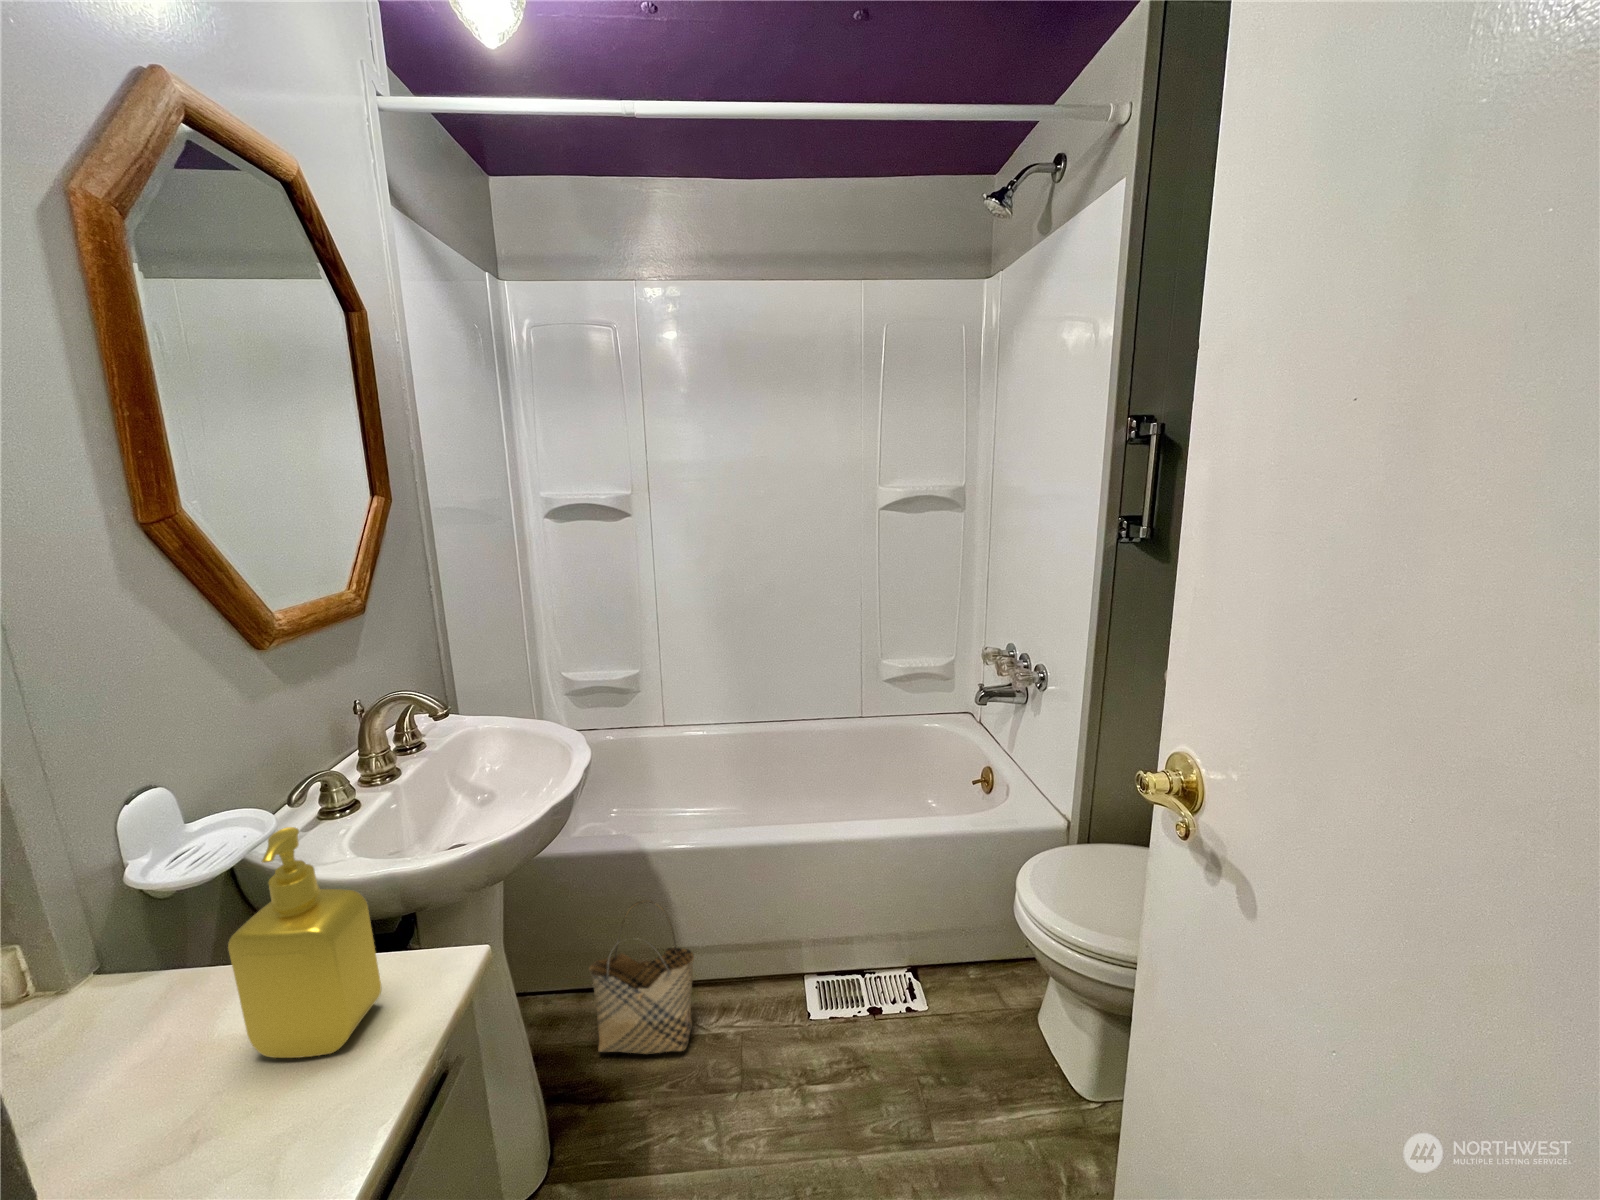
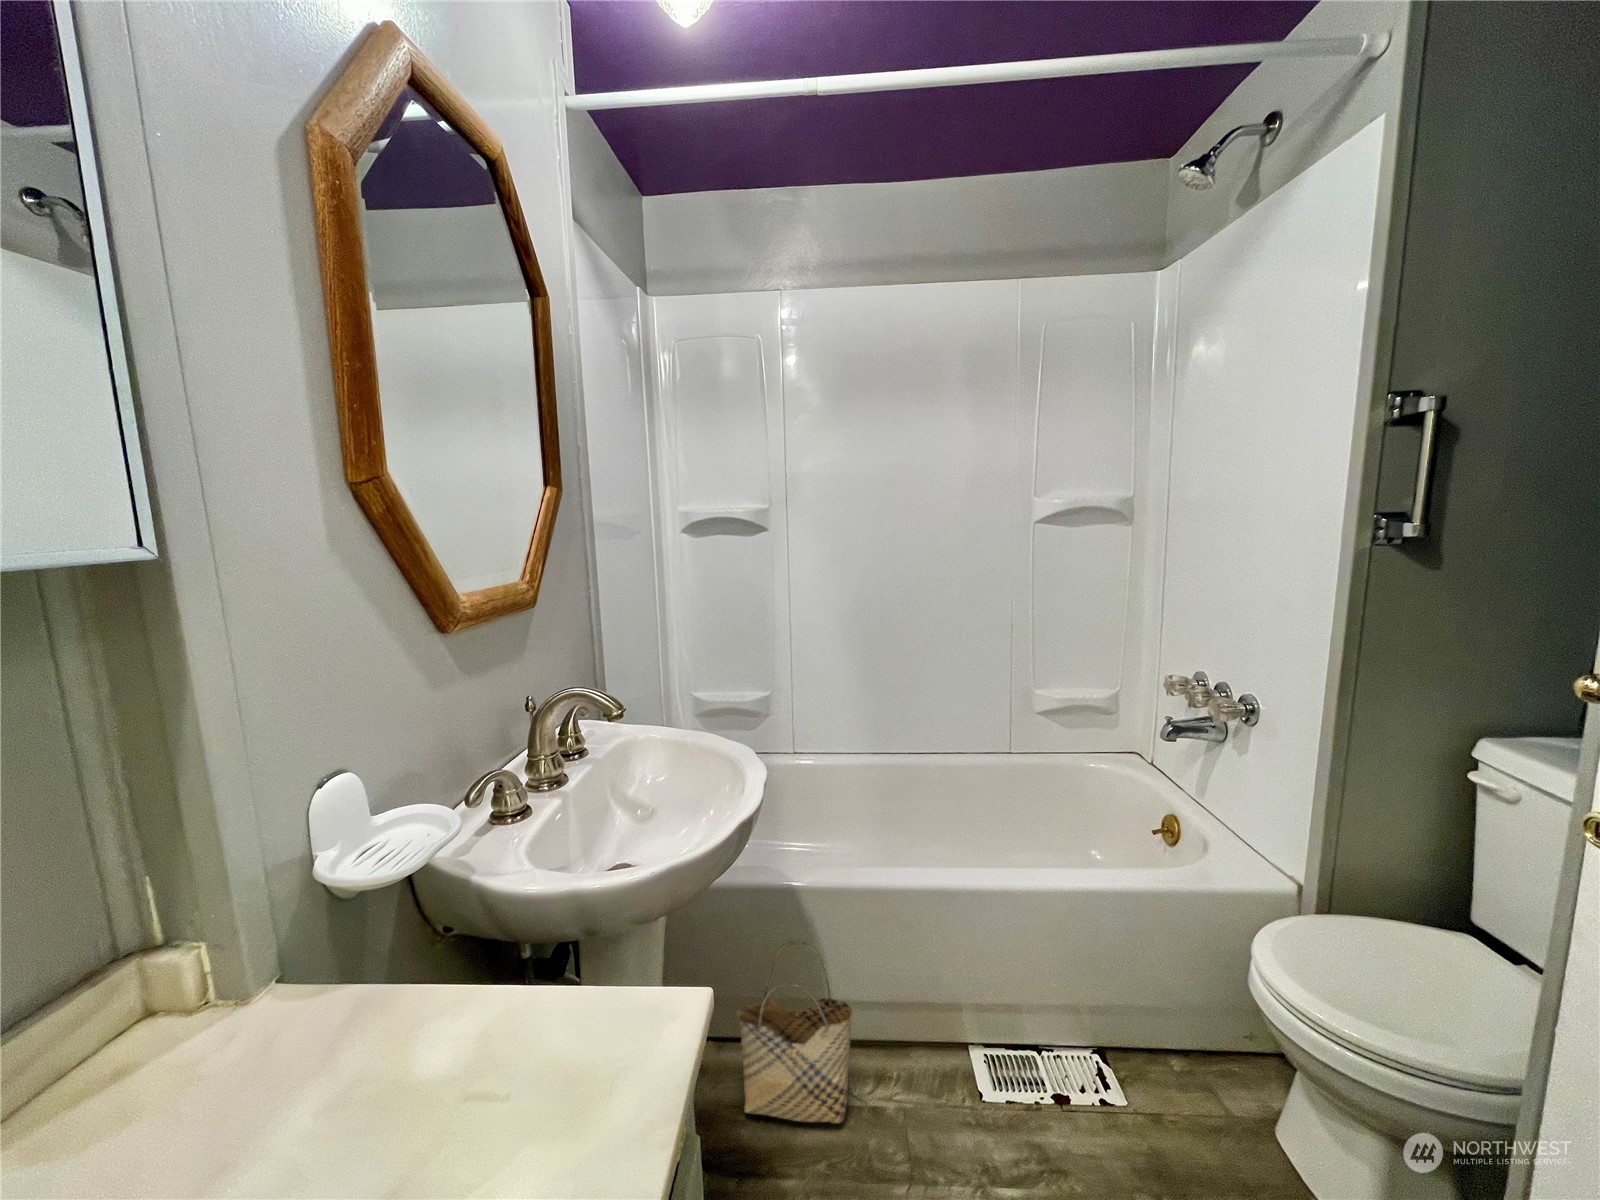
soap dispenser: present [228,827,381,1058] -> none [452,820,610,1123]

